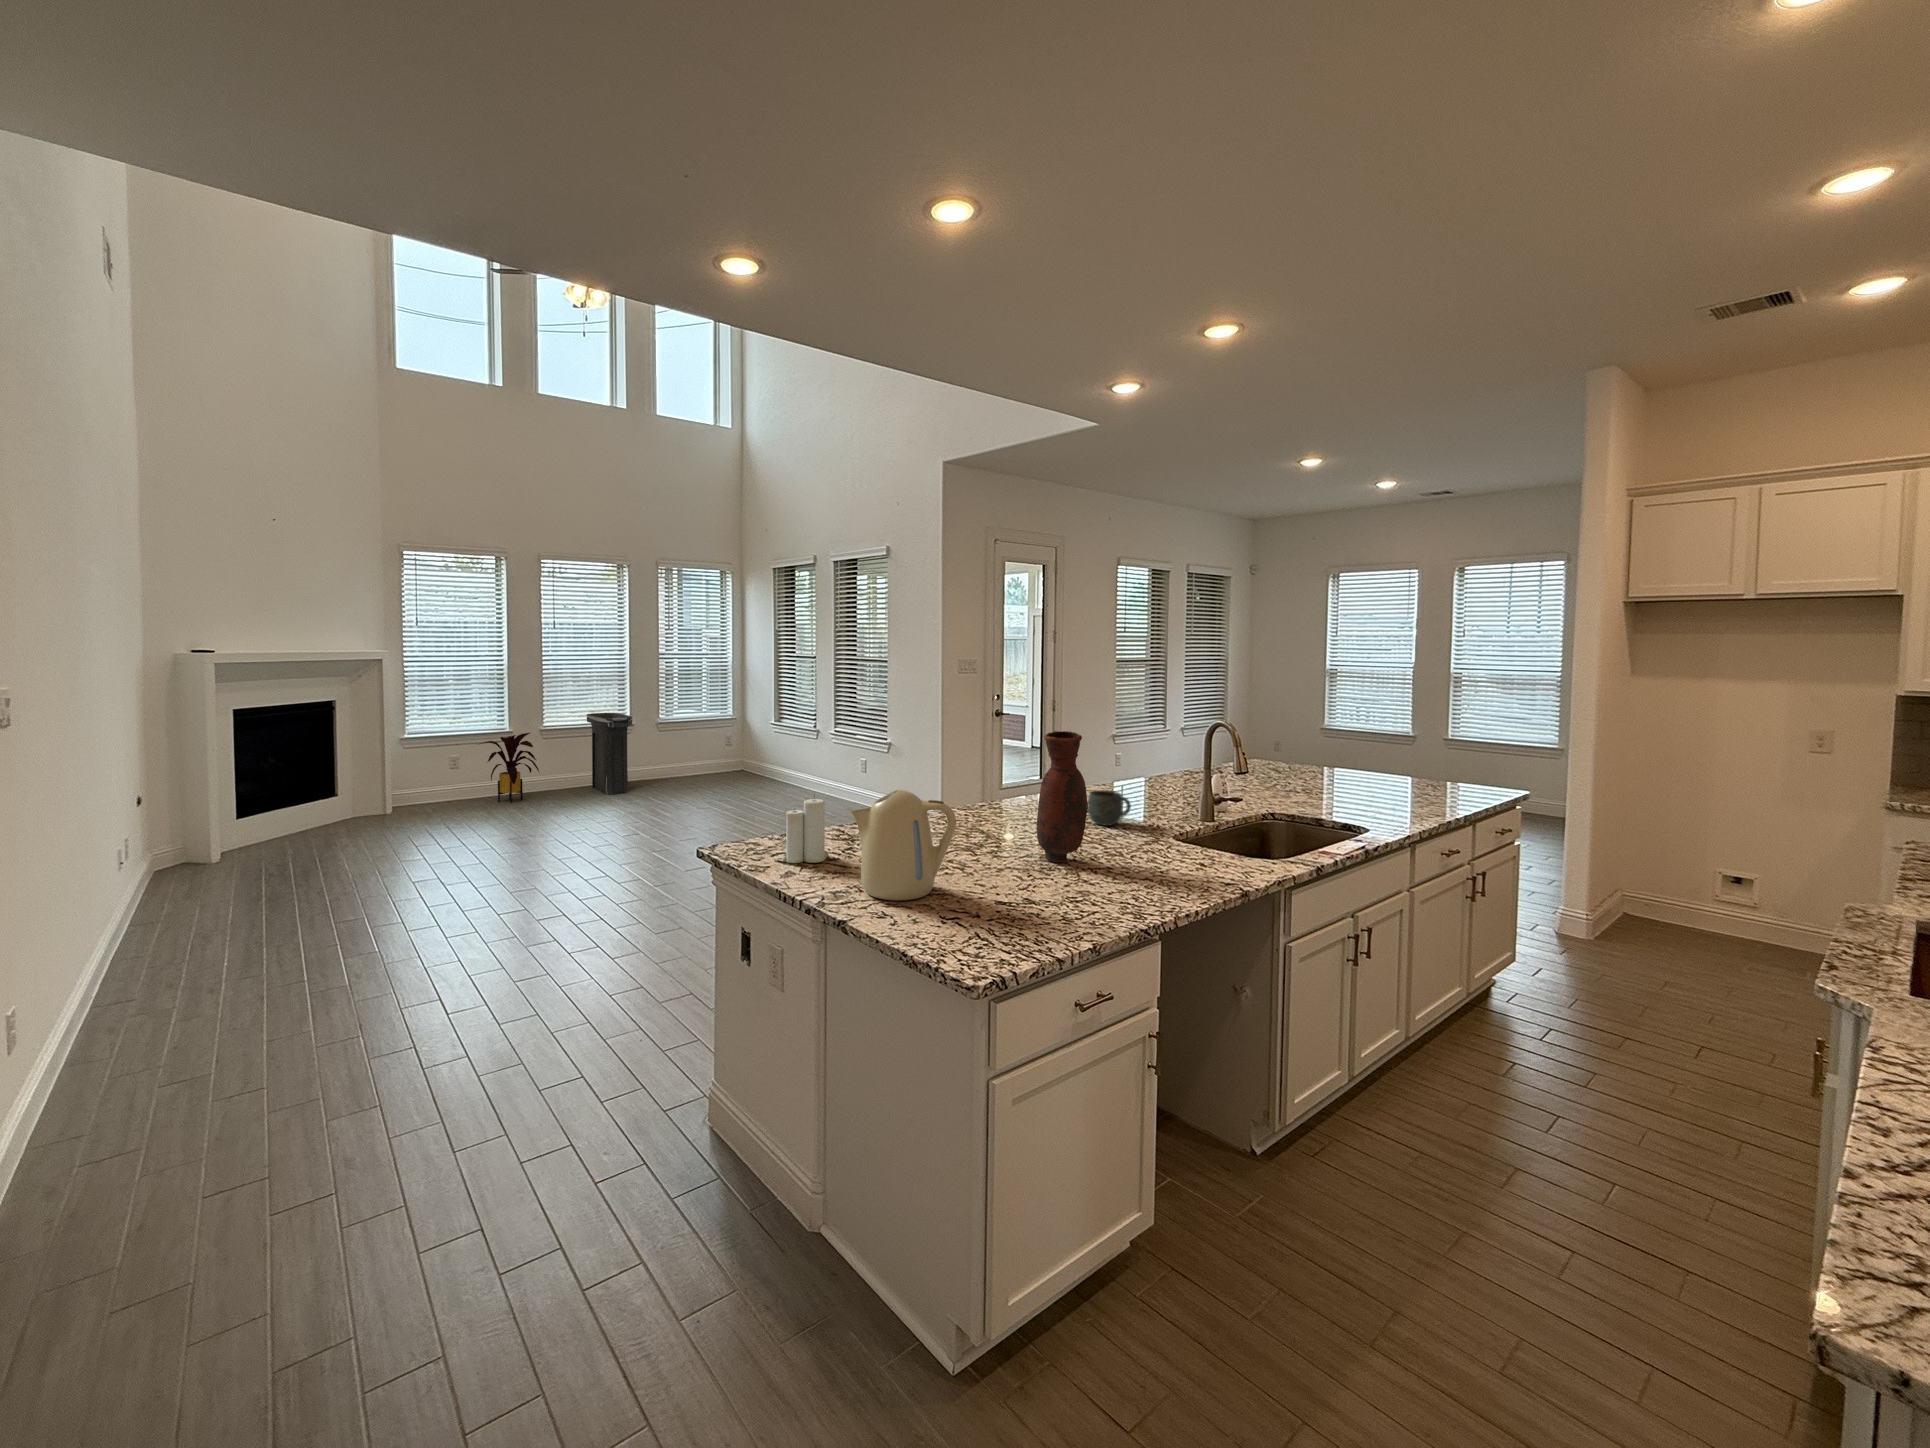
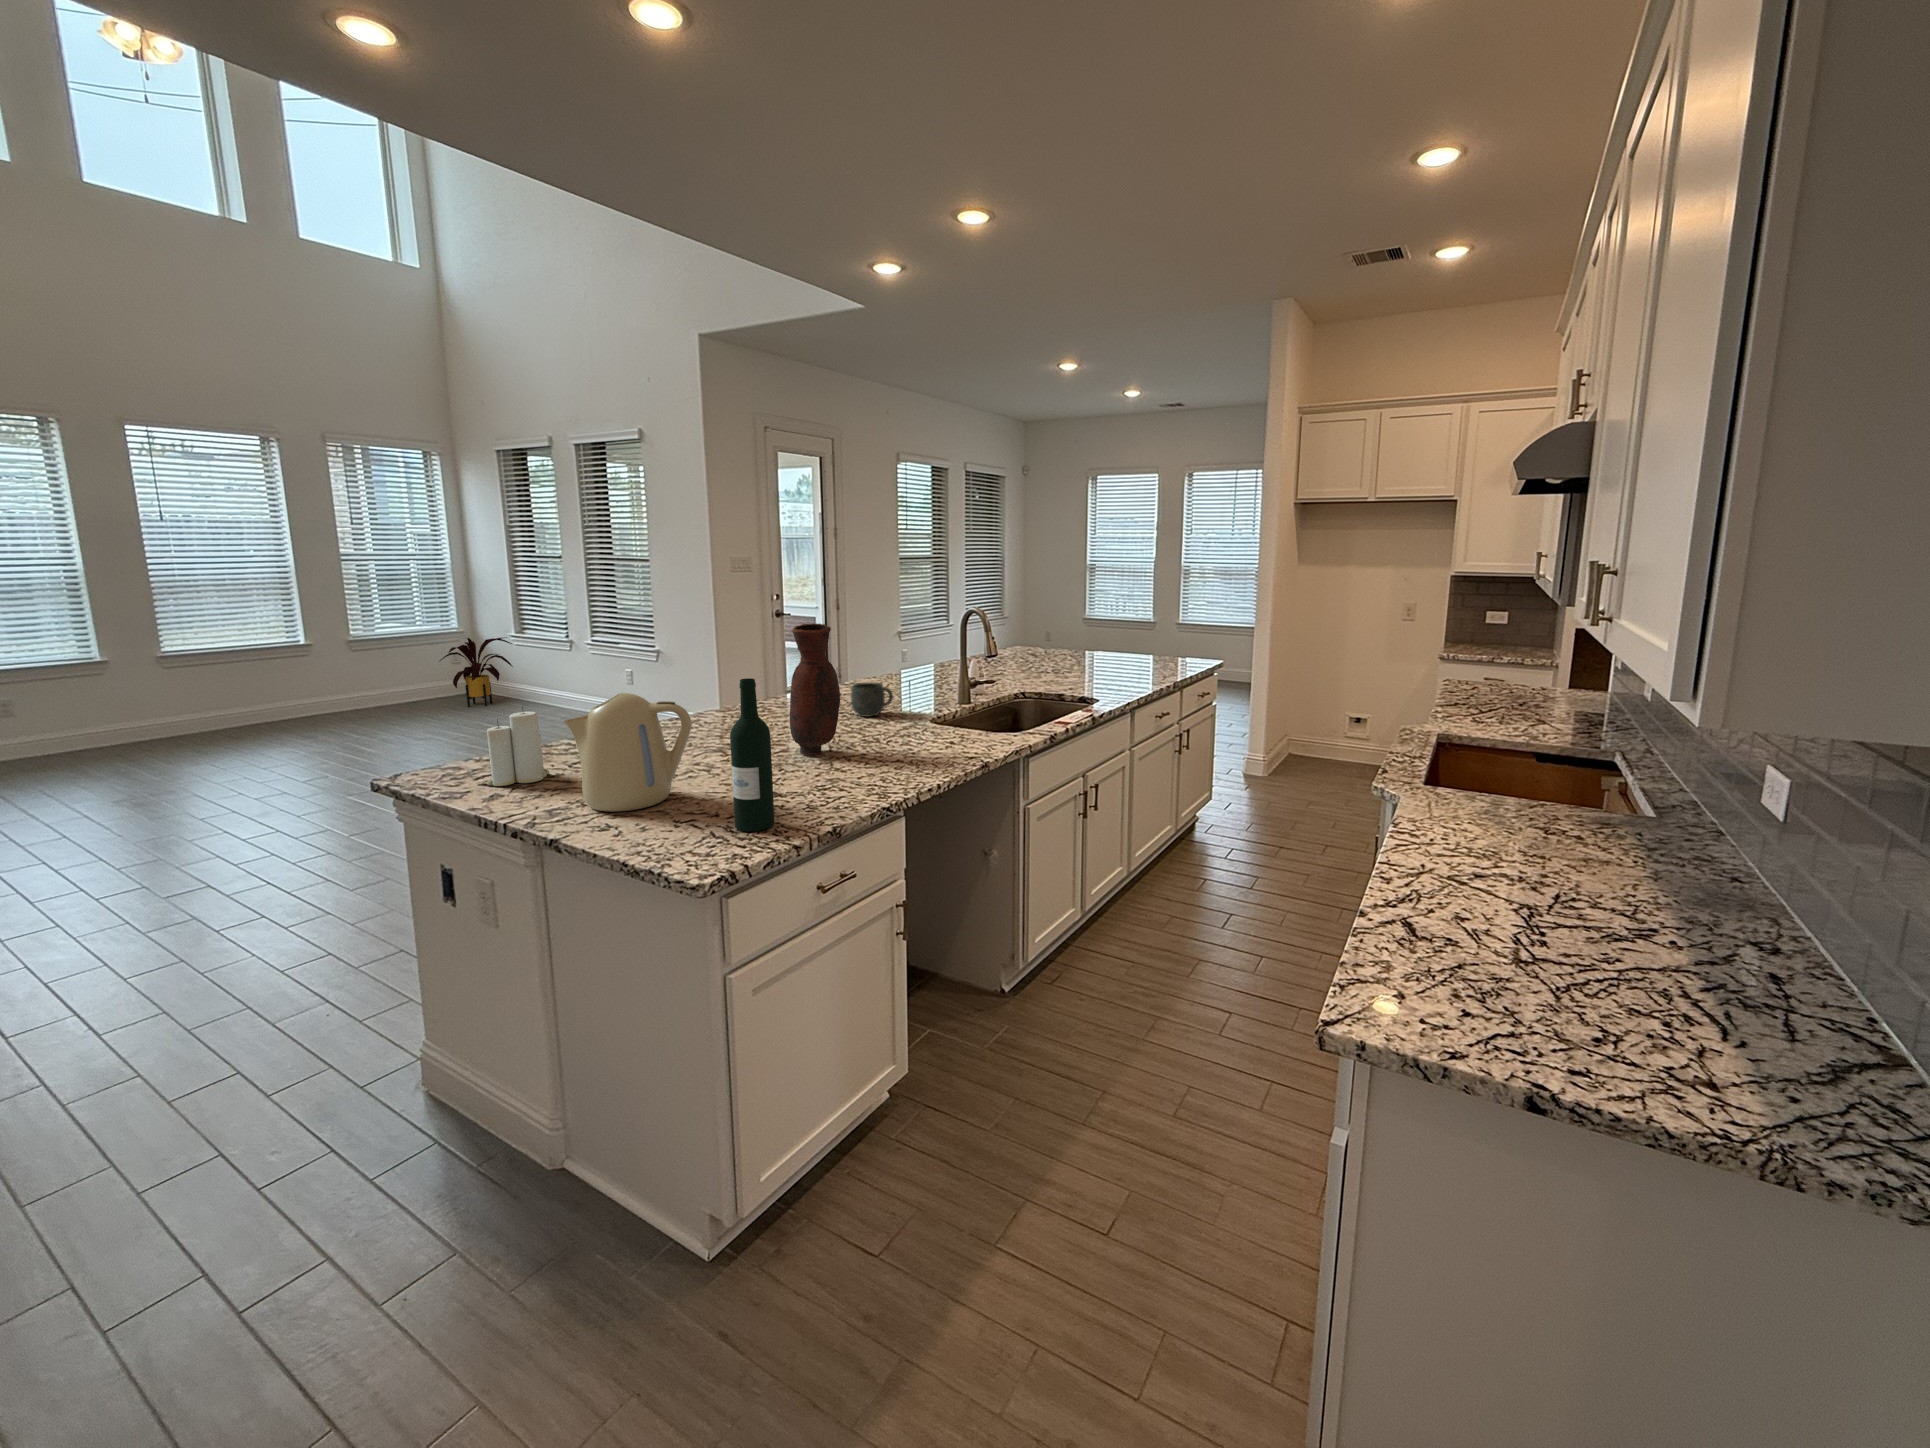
trash can: present [587,713,632,794] -> none [223,631,305,735]
house plant: present [481,733,539,803] -> present [440,637,513,707]
wine bottle: none [998,786,1036,938] -> present [730,678,774,832]

